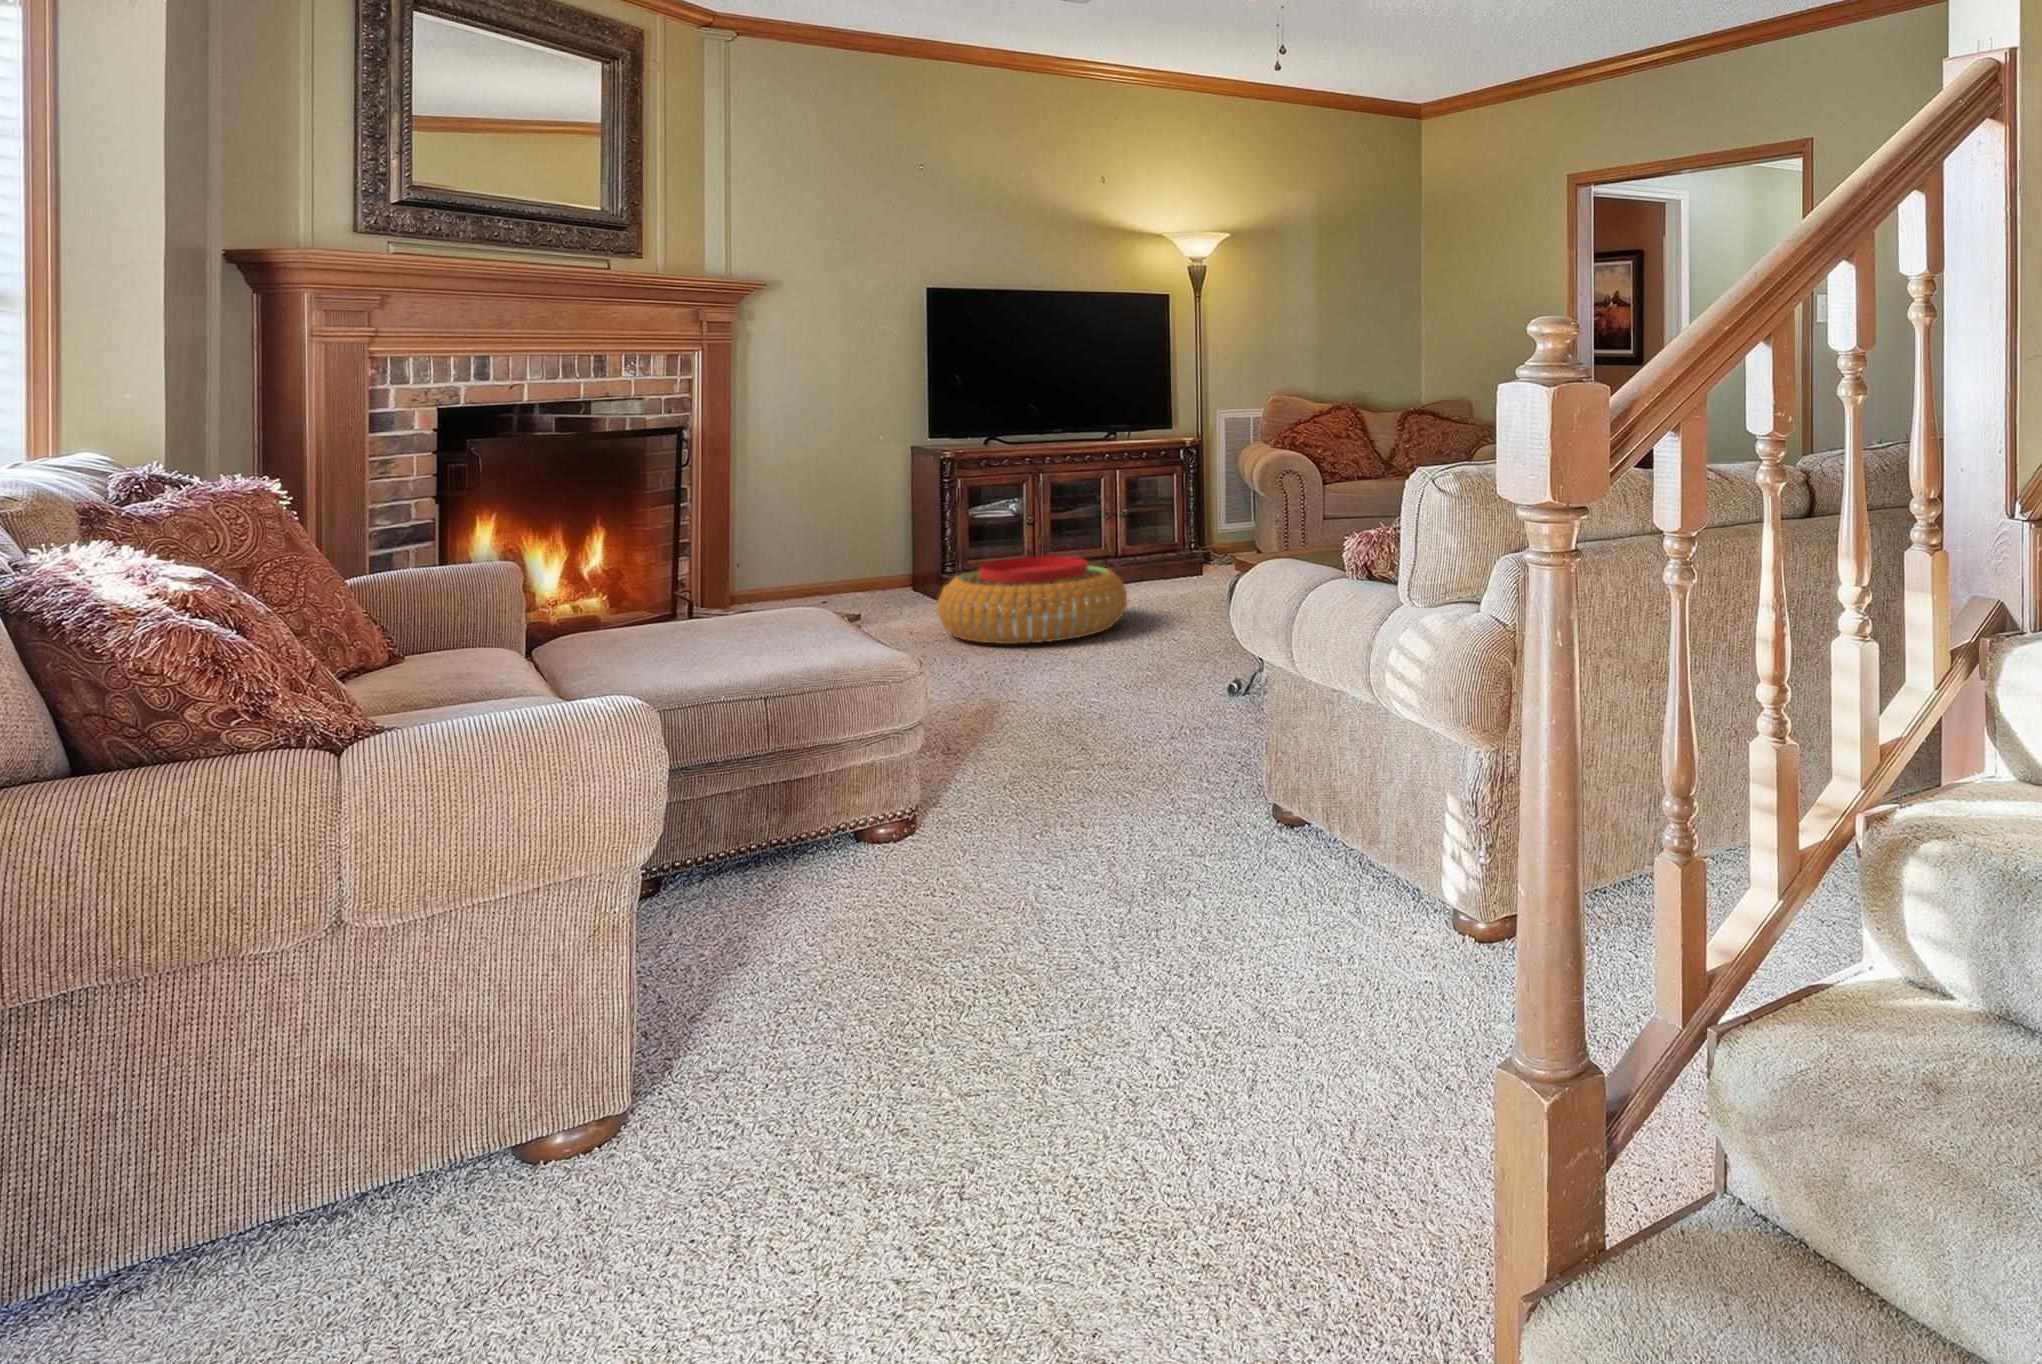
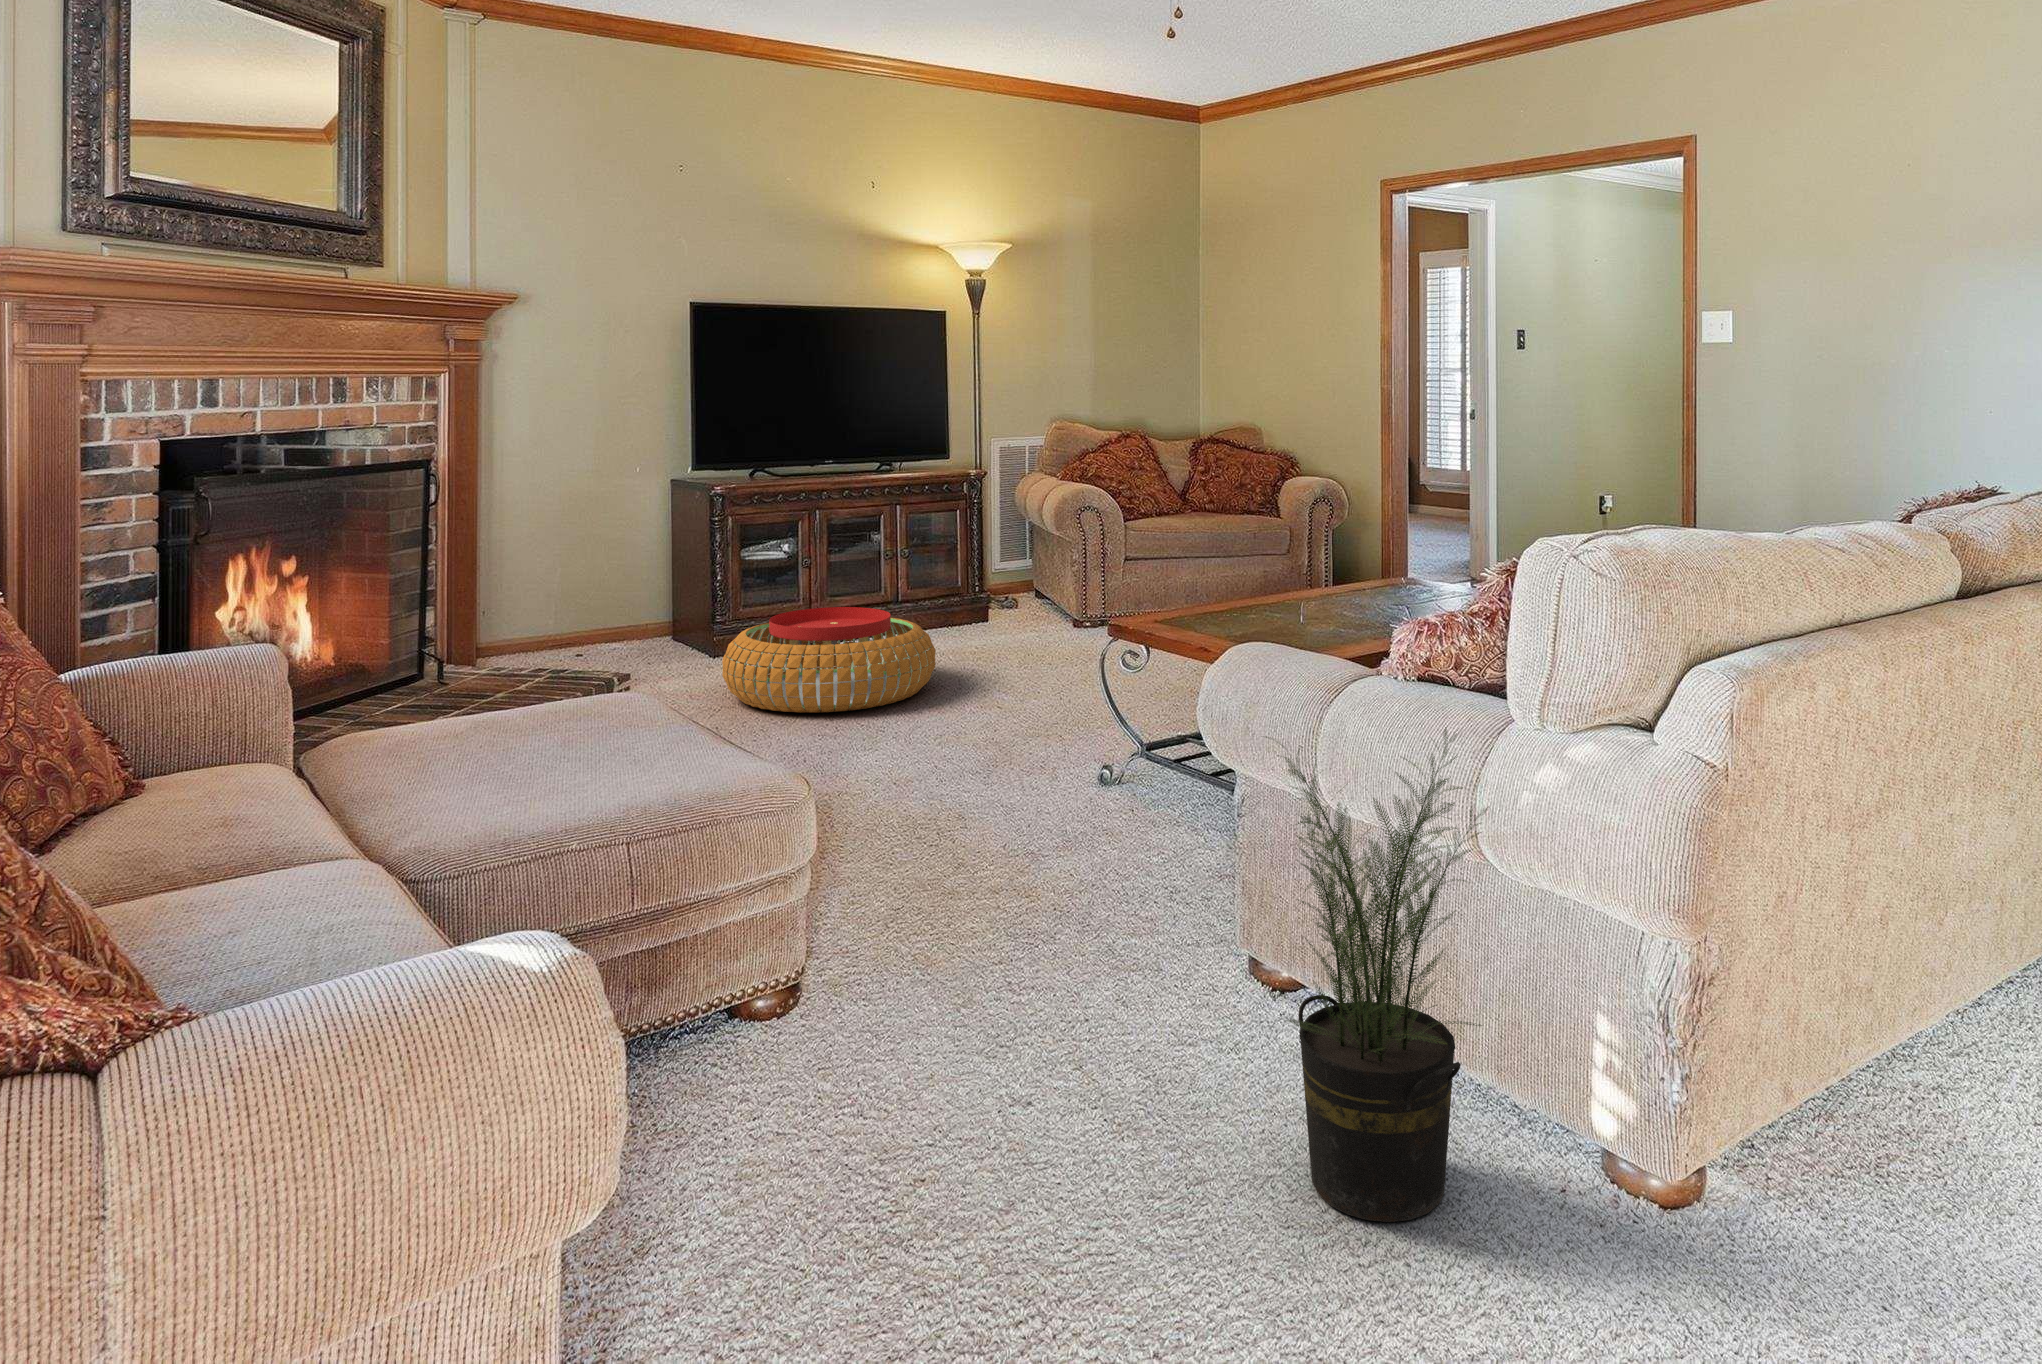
potted plant: none [1219,608,1375,949] -> present [1266,727,1487,1222]

